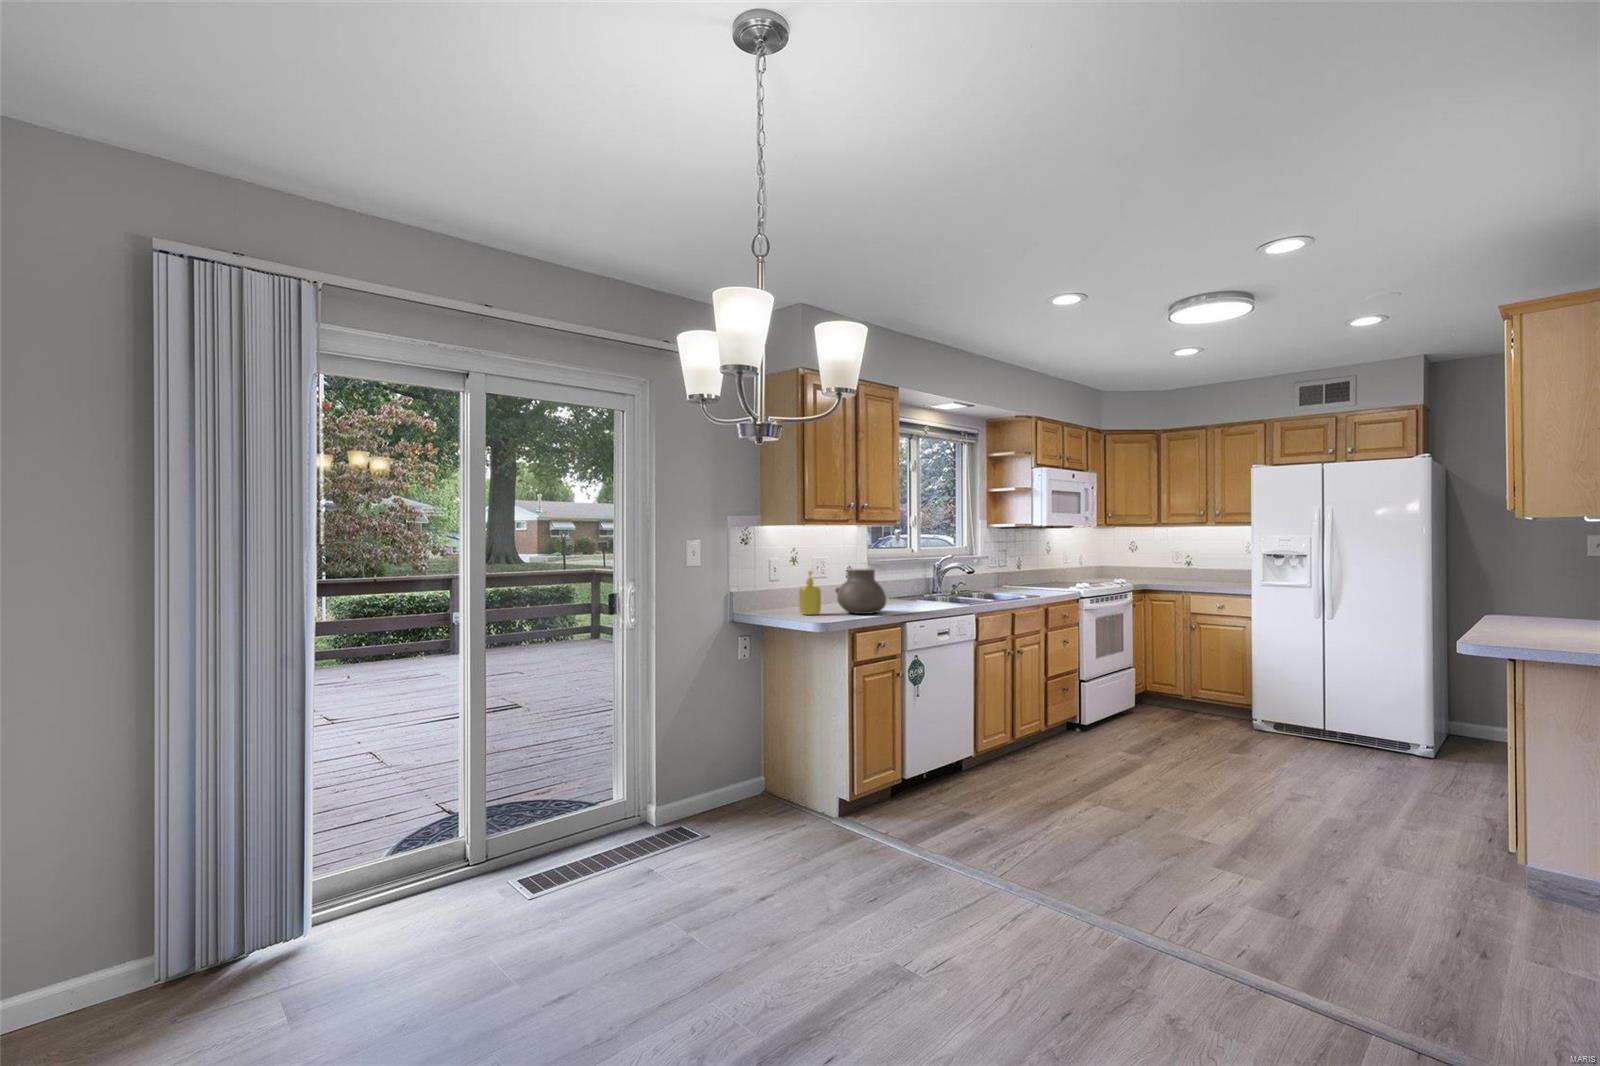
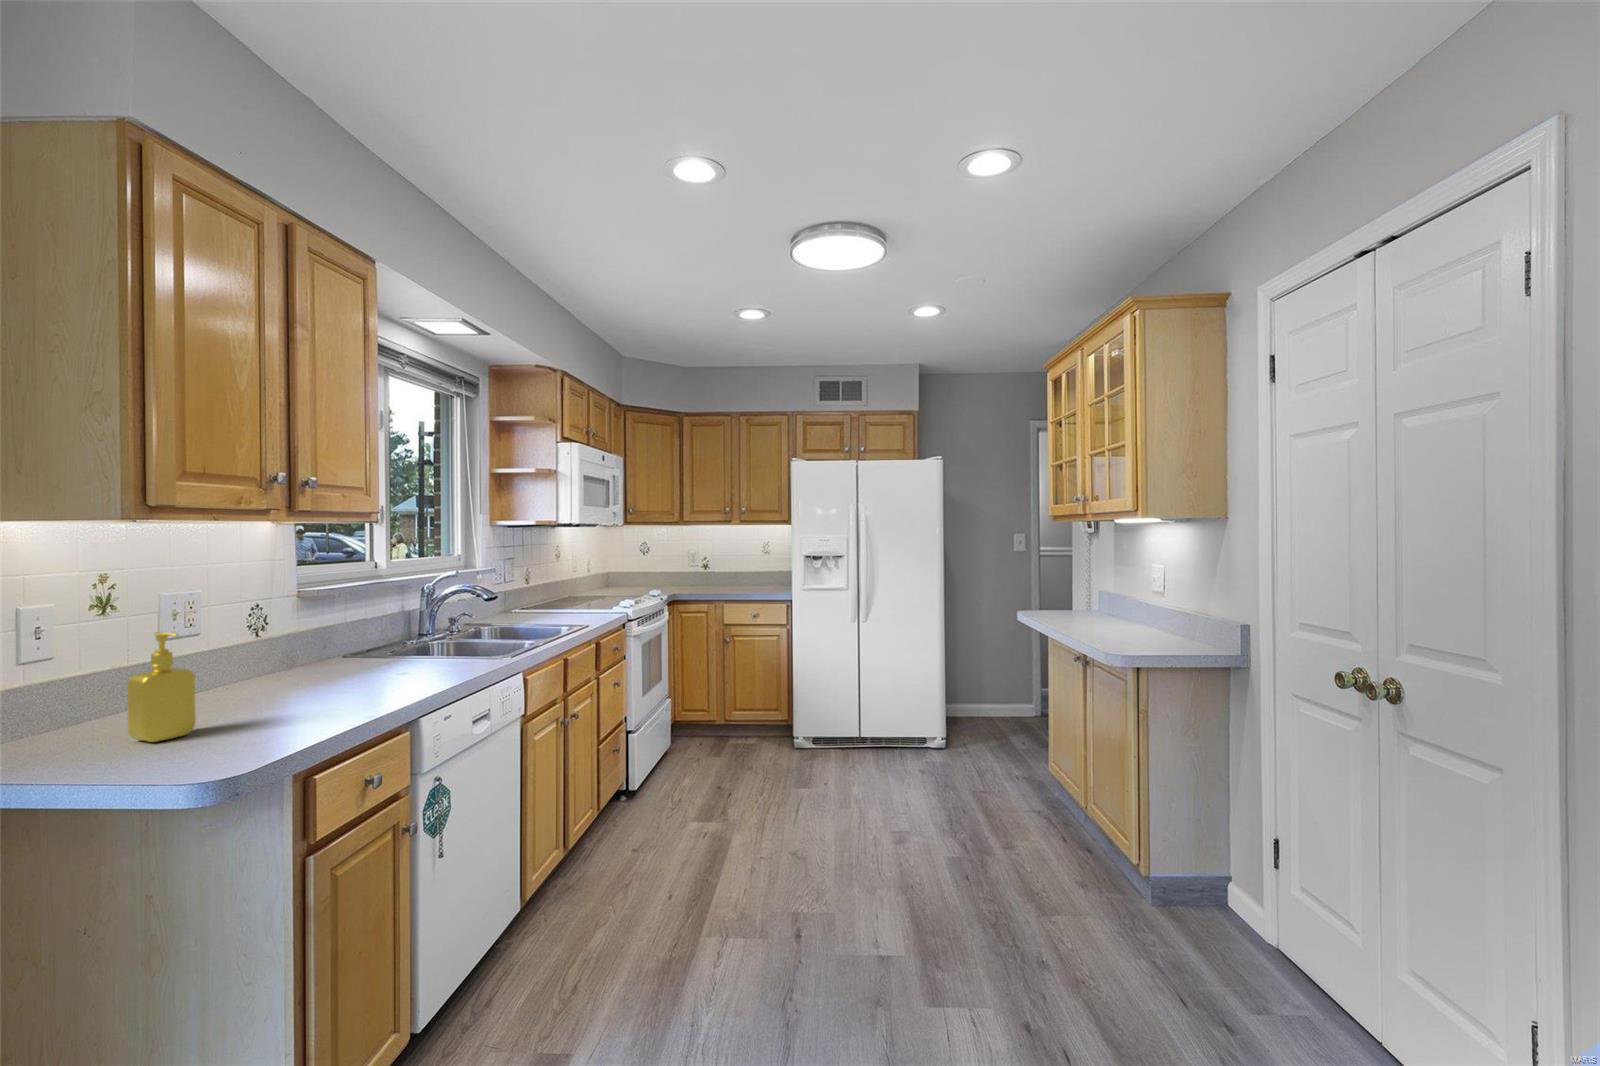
vase: present [835,569,886,614] -> none [235,615,368,717]

